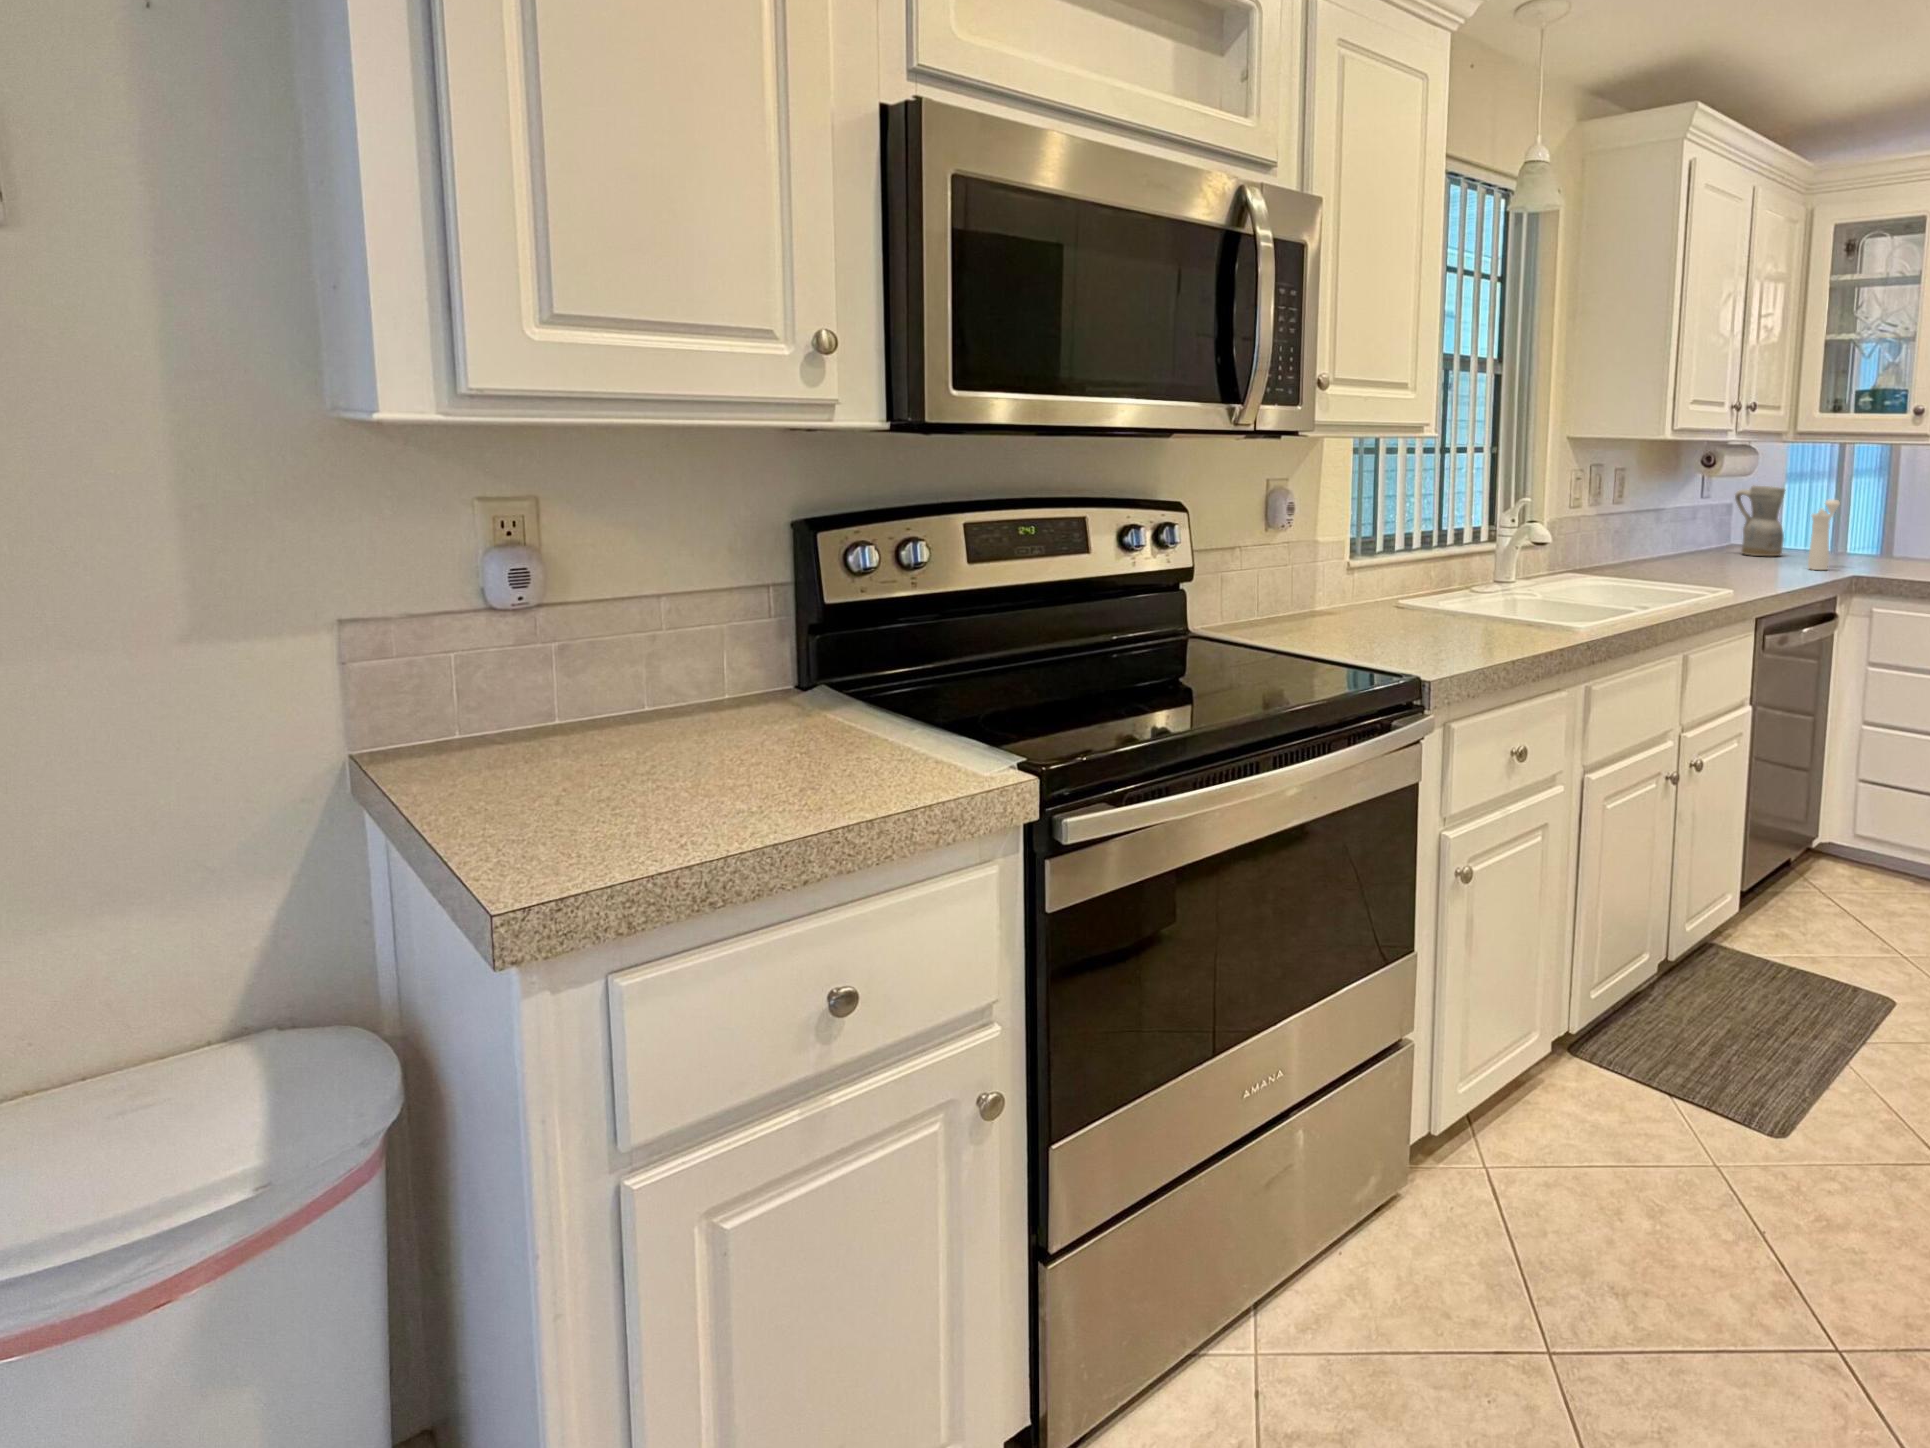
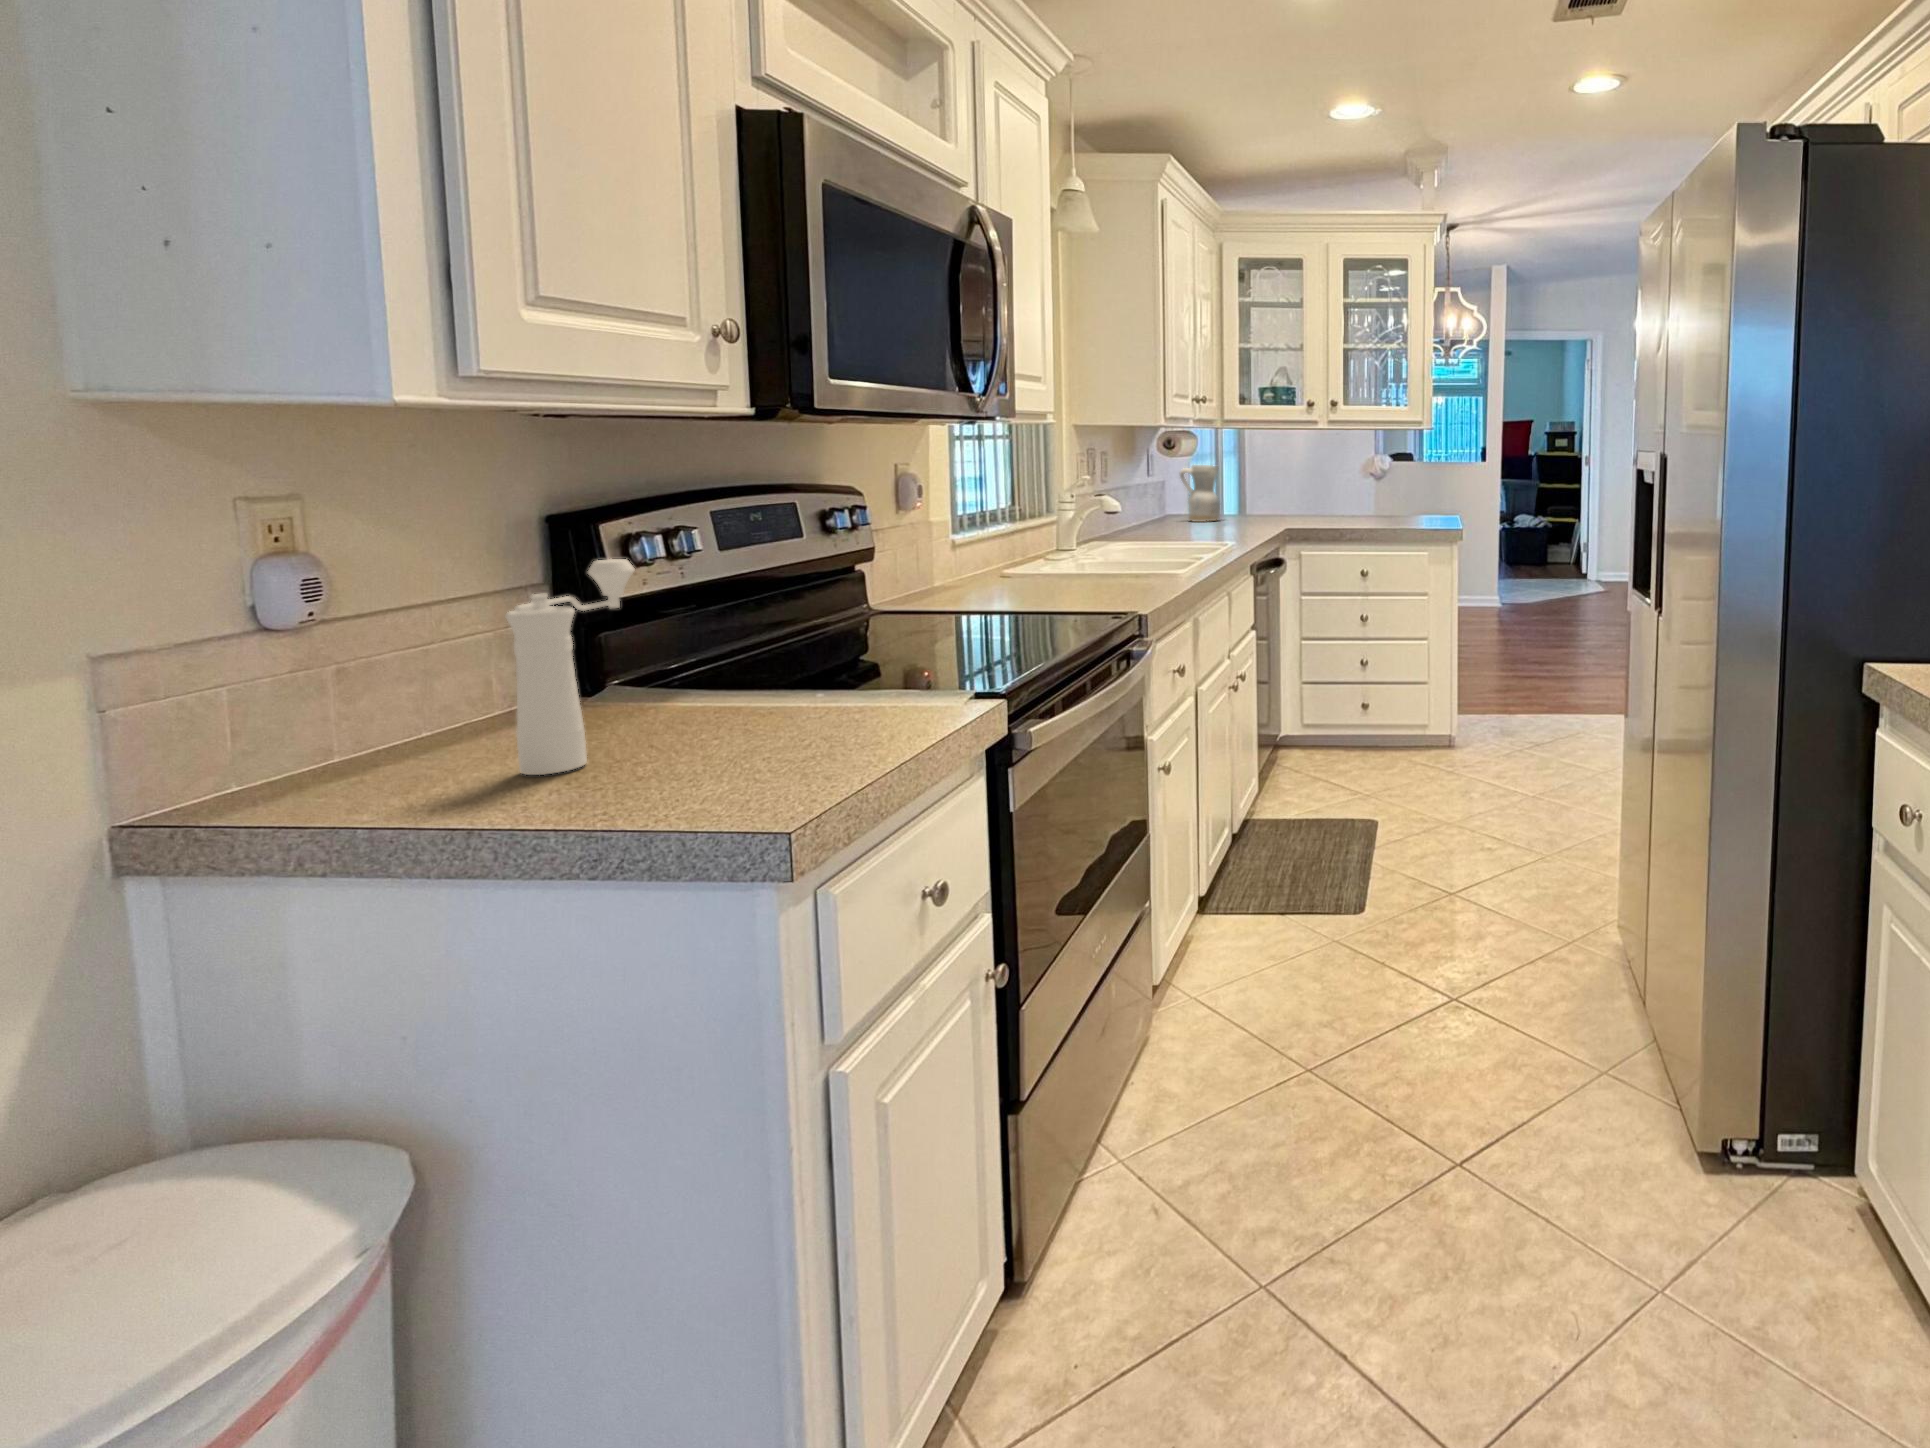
pepper mill: present [1808,499,1840,570] -> present [506,559,634,775]

